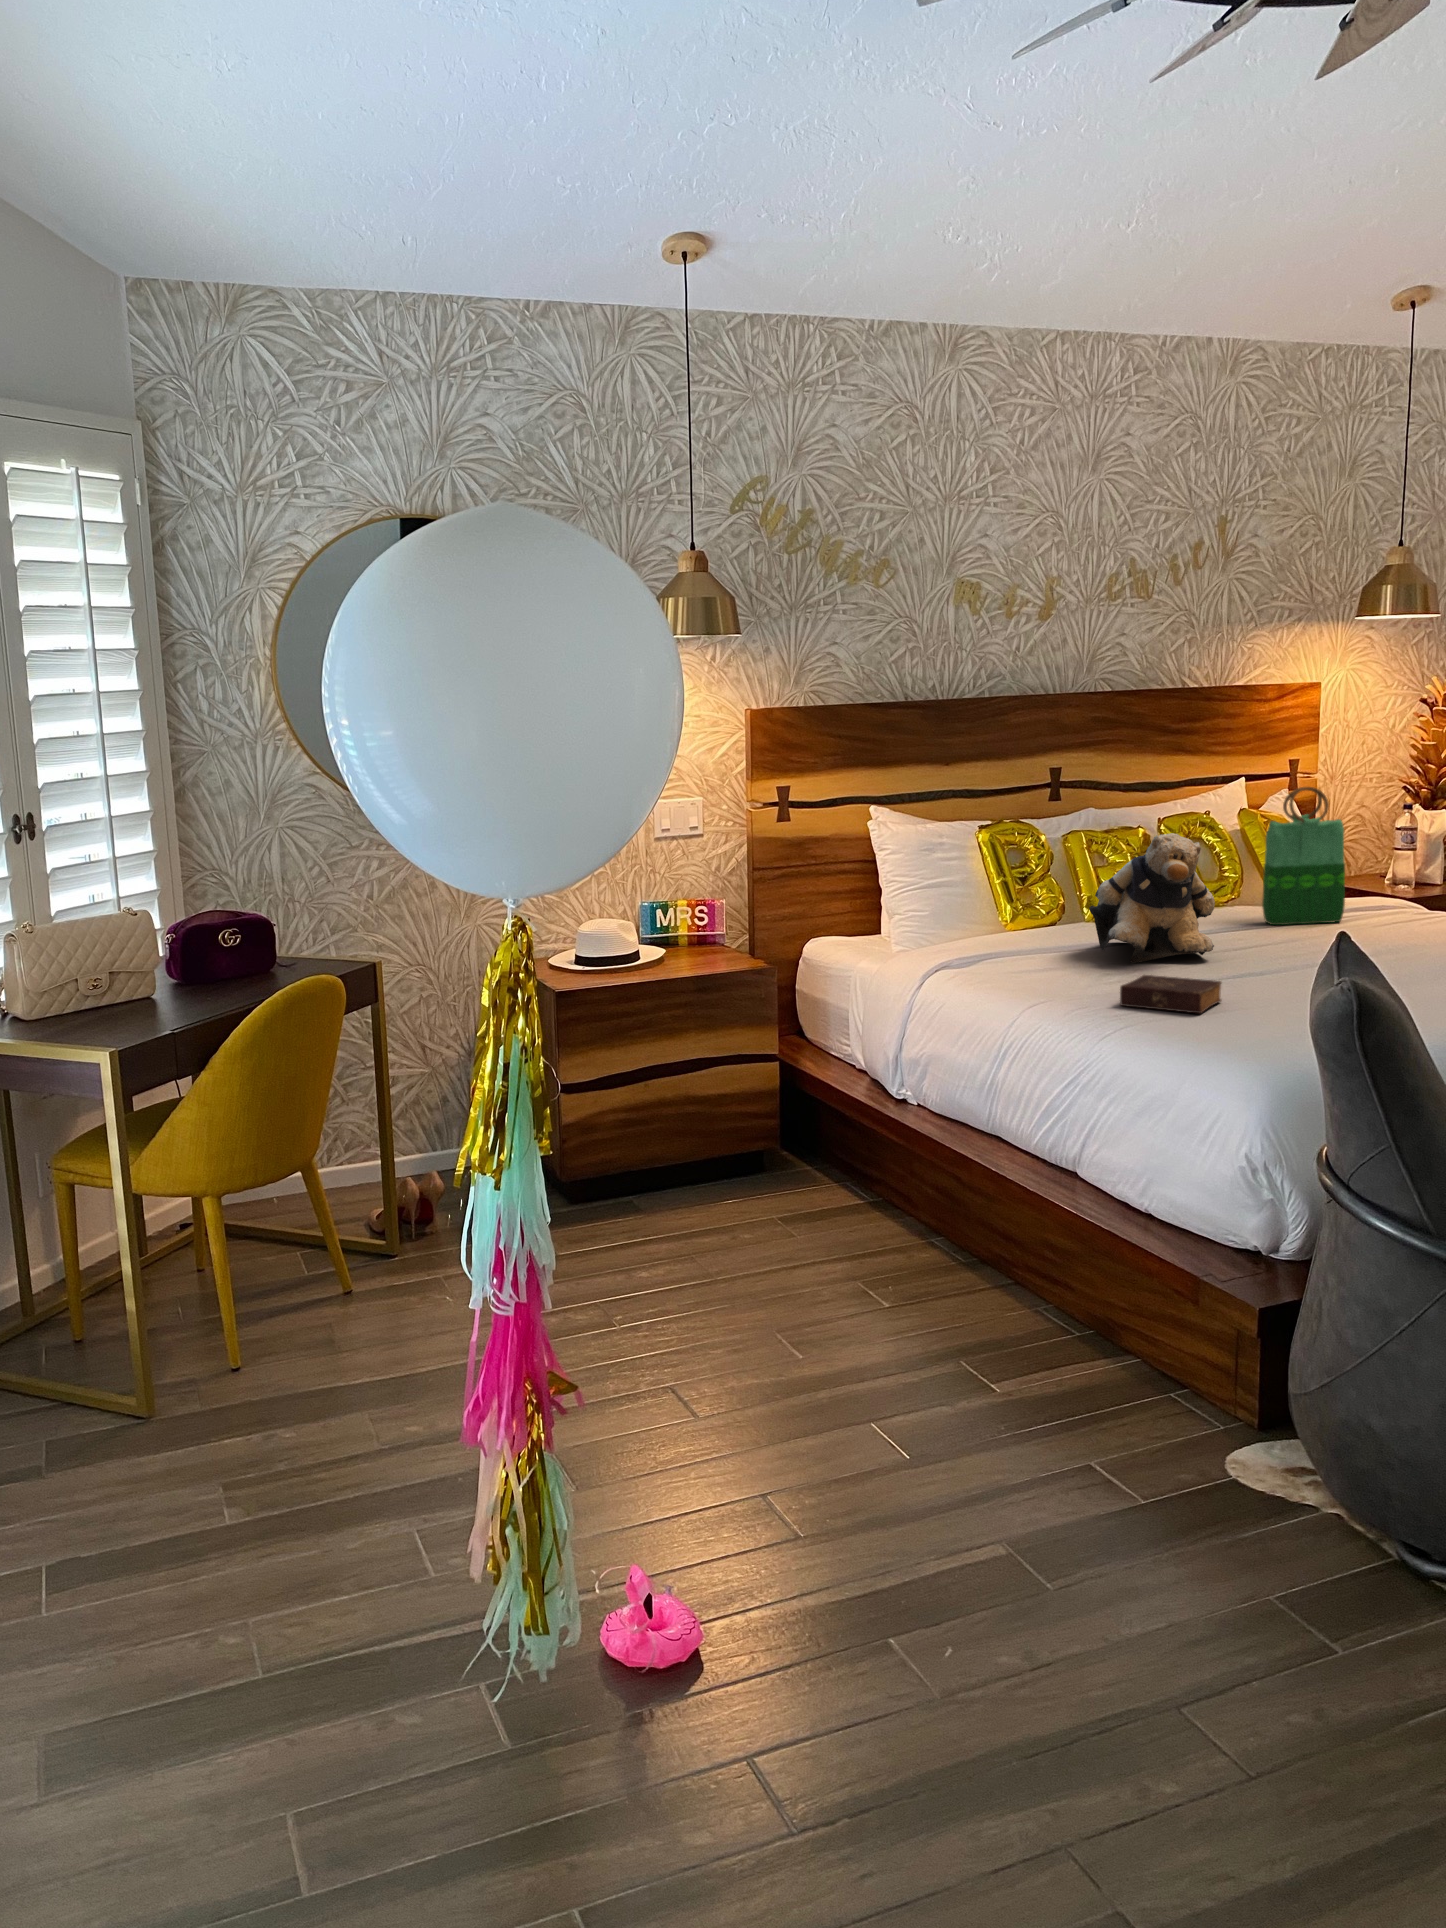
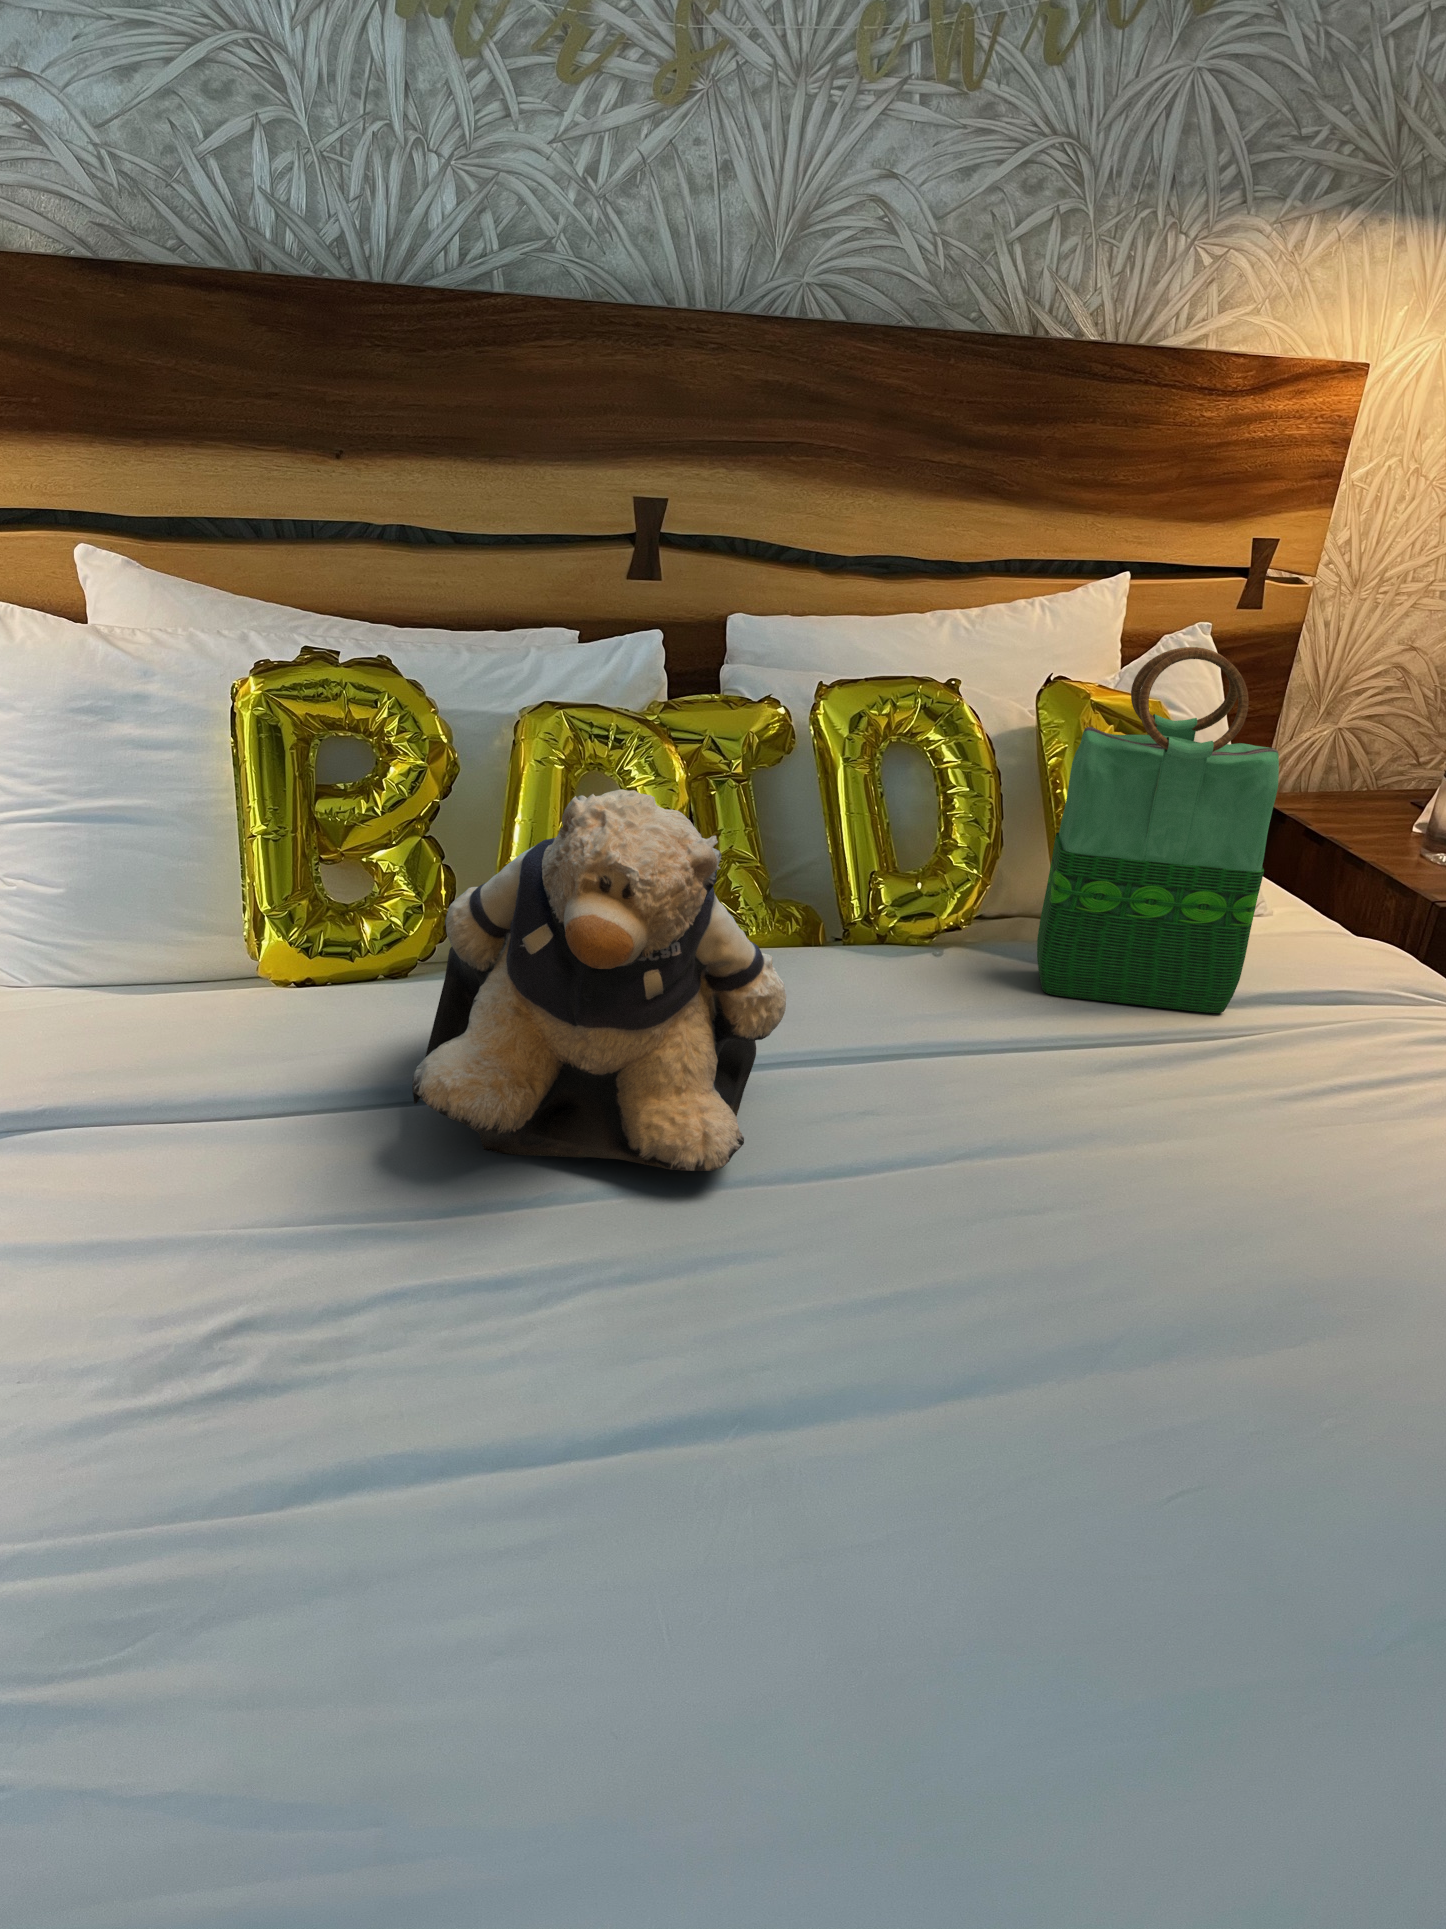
book: present [1120,975,1221,1014] -> none [44,1380,441,1777]

